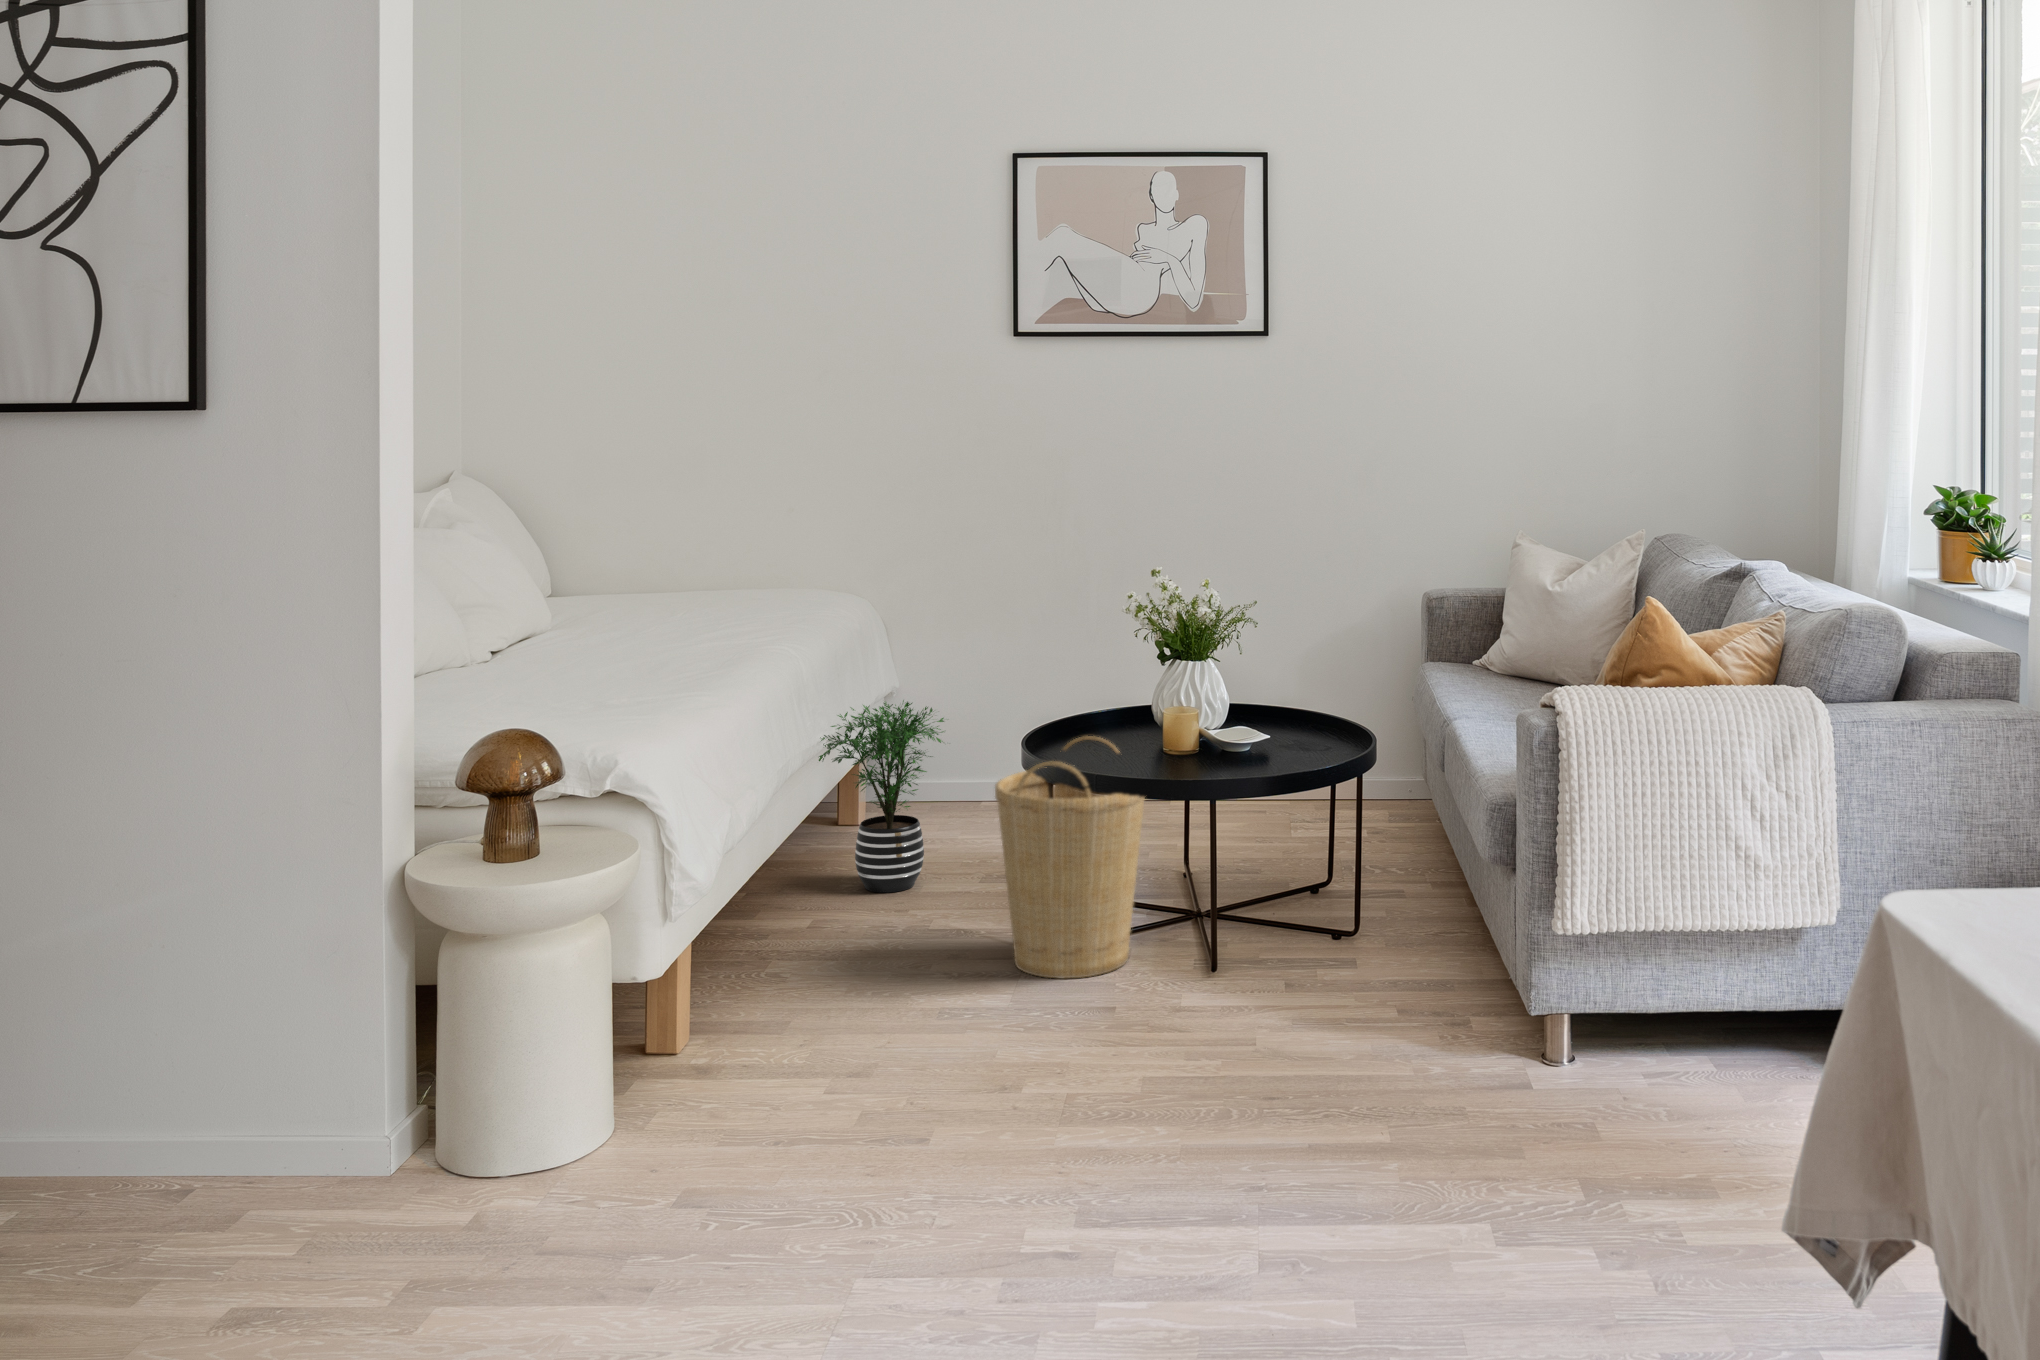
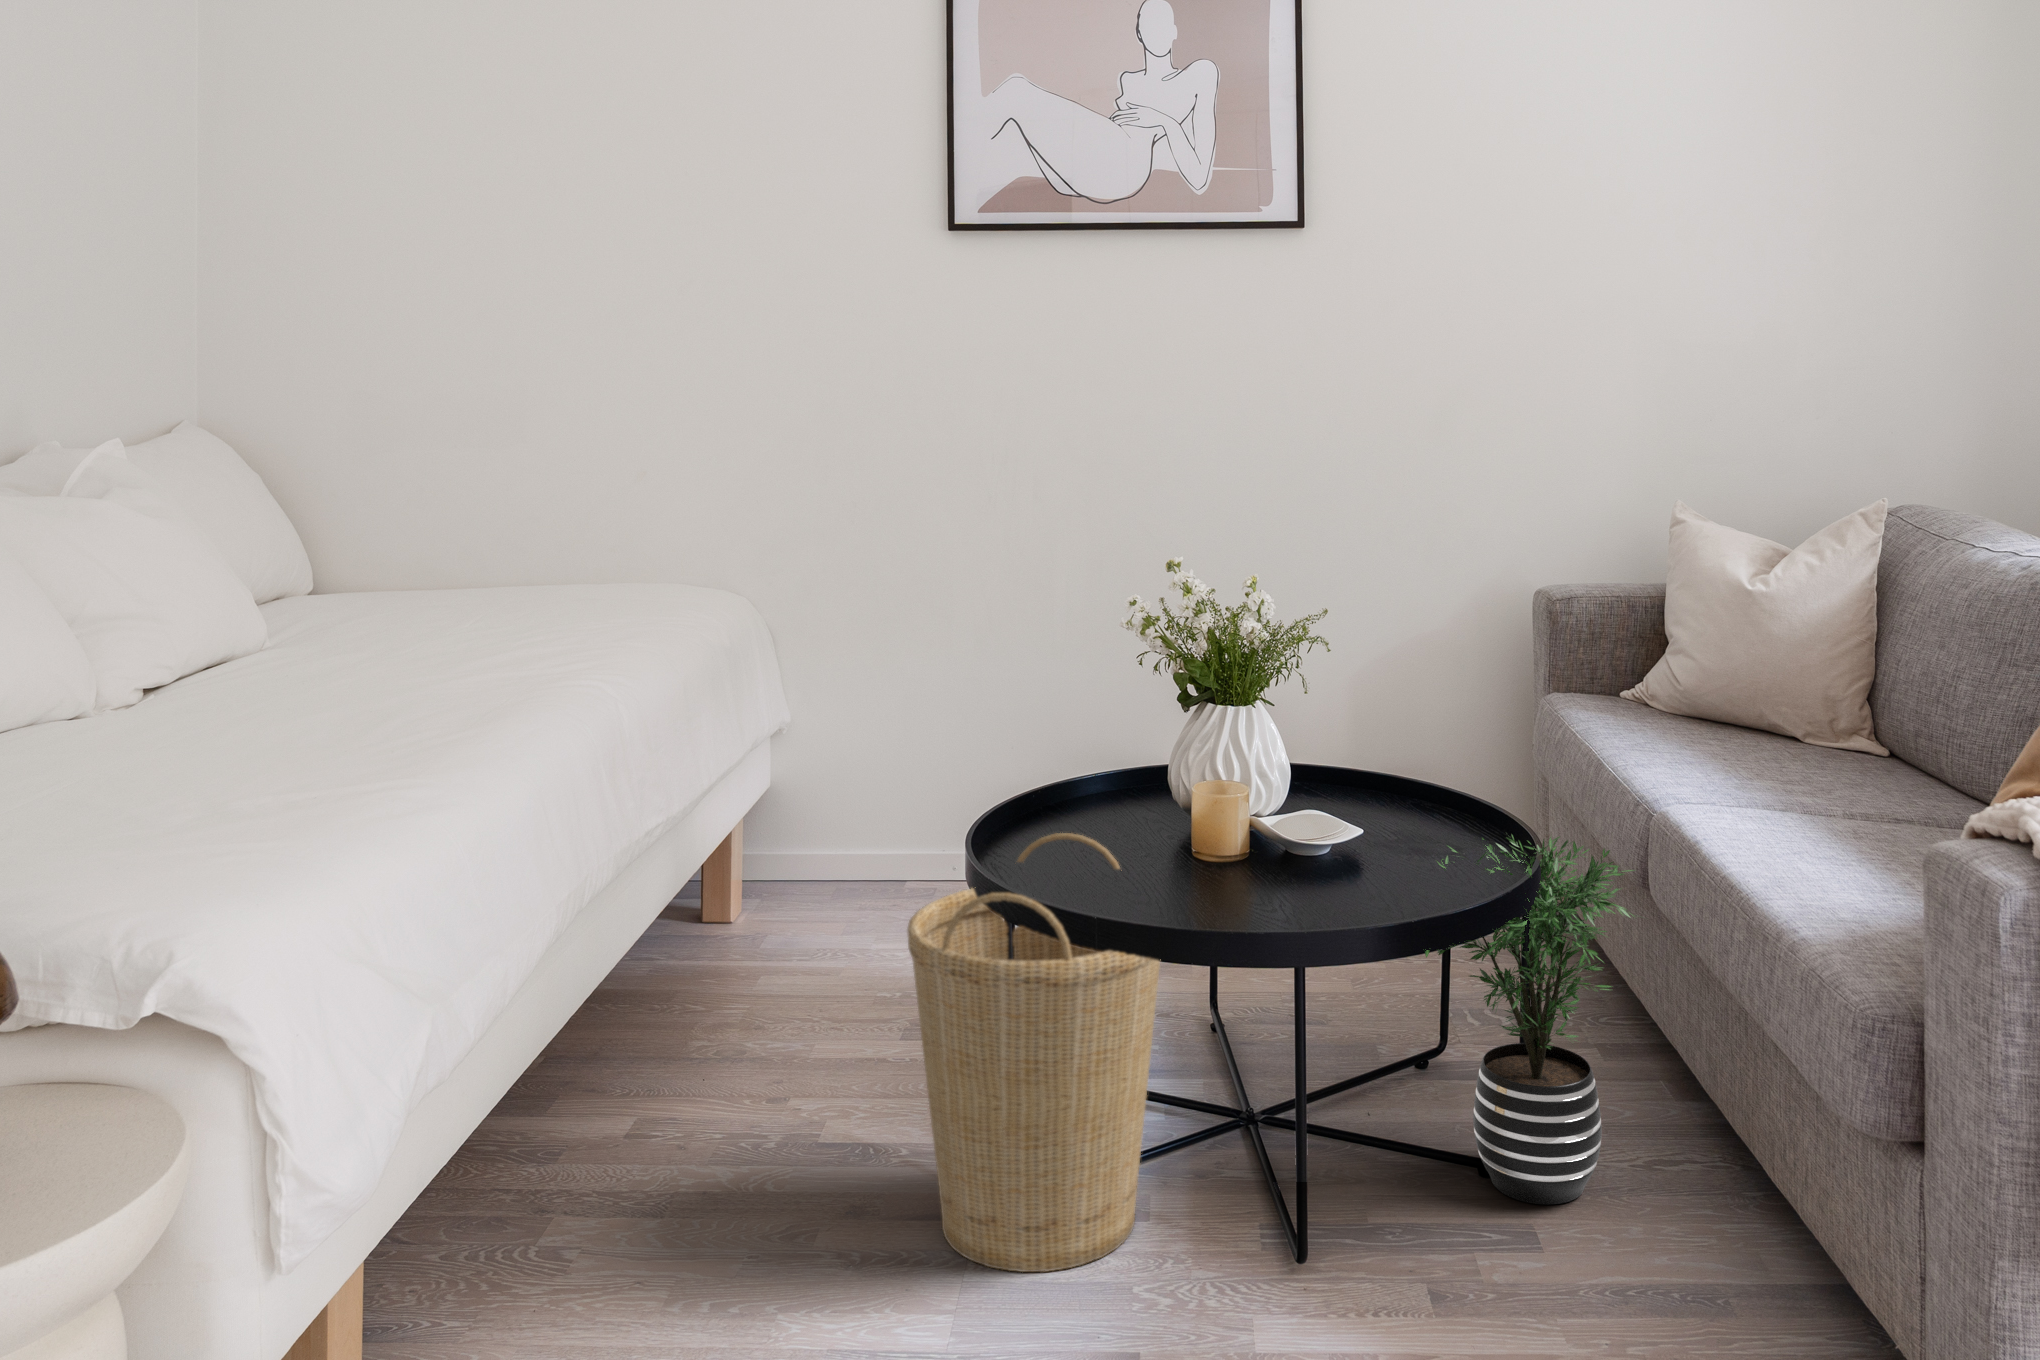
potted plant: present [819,700,944,892] -> present [1425,835,1635,1204]

